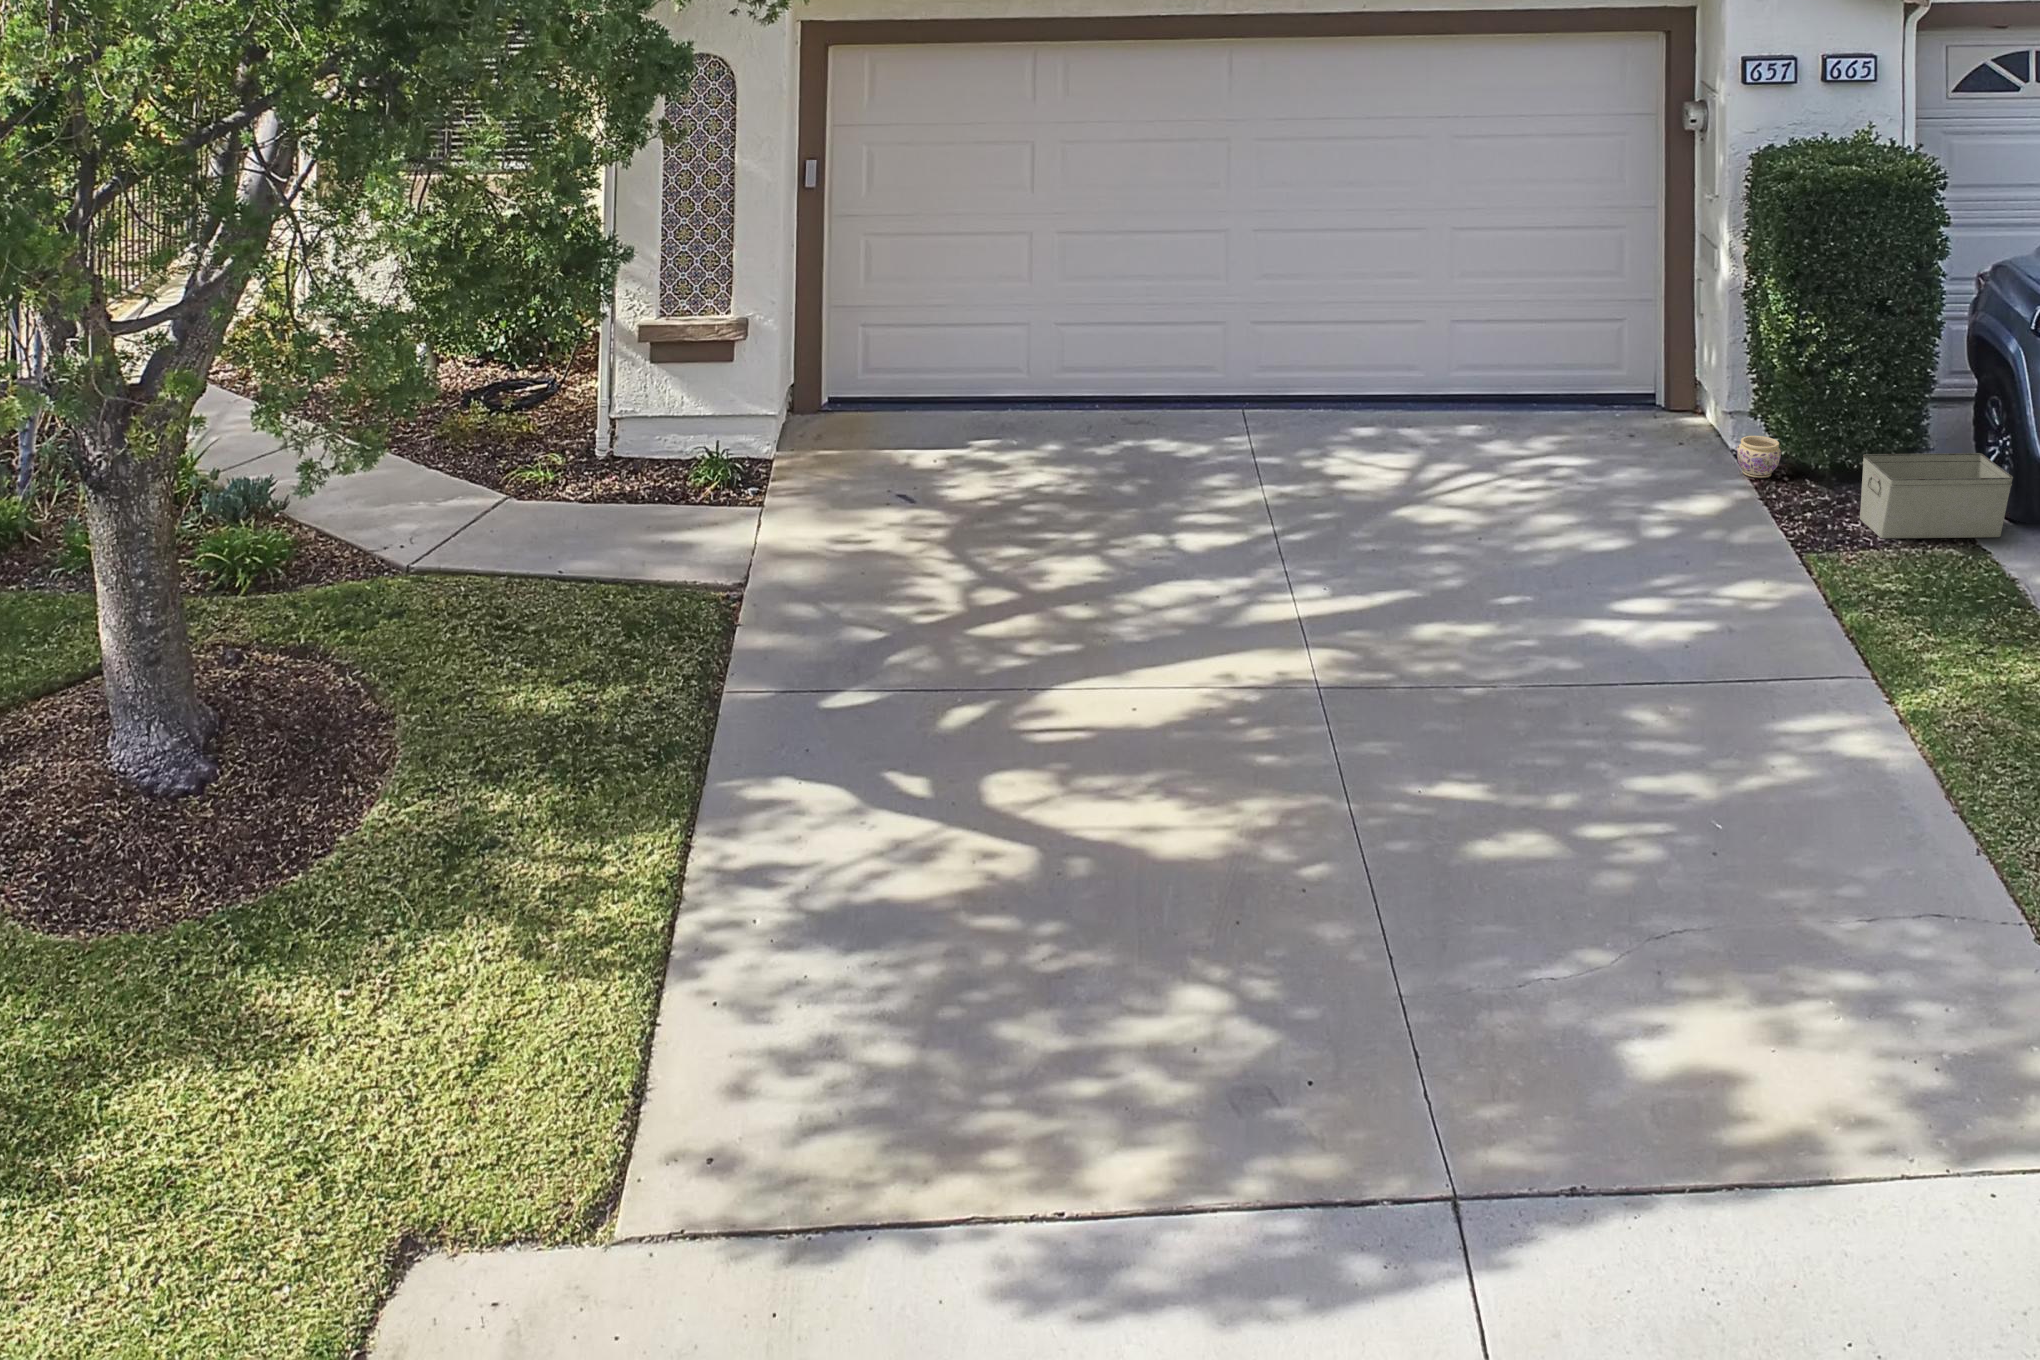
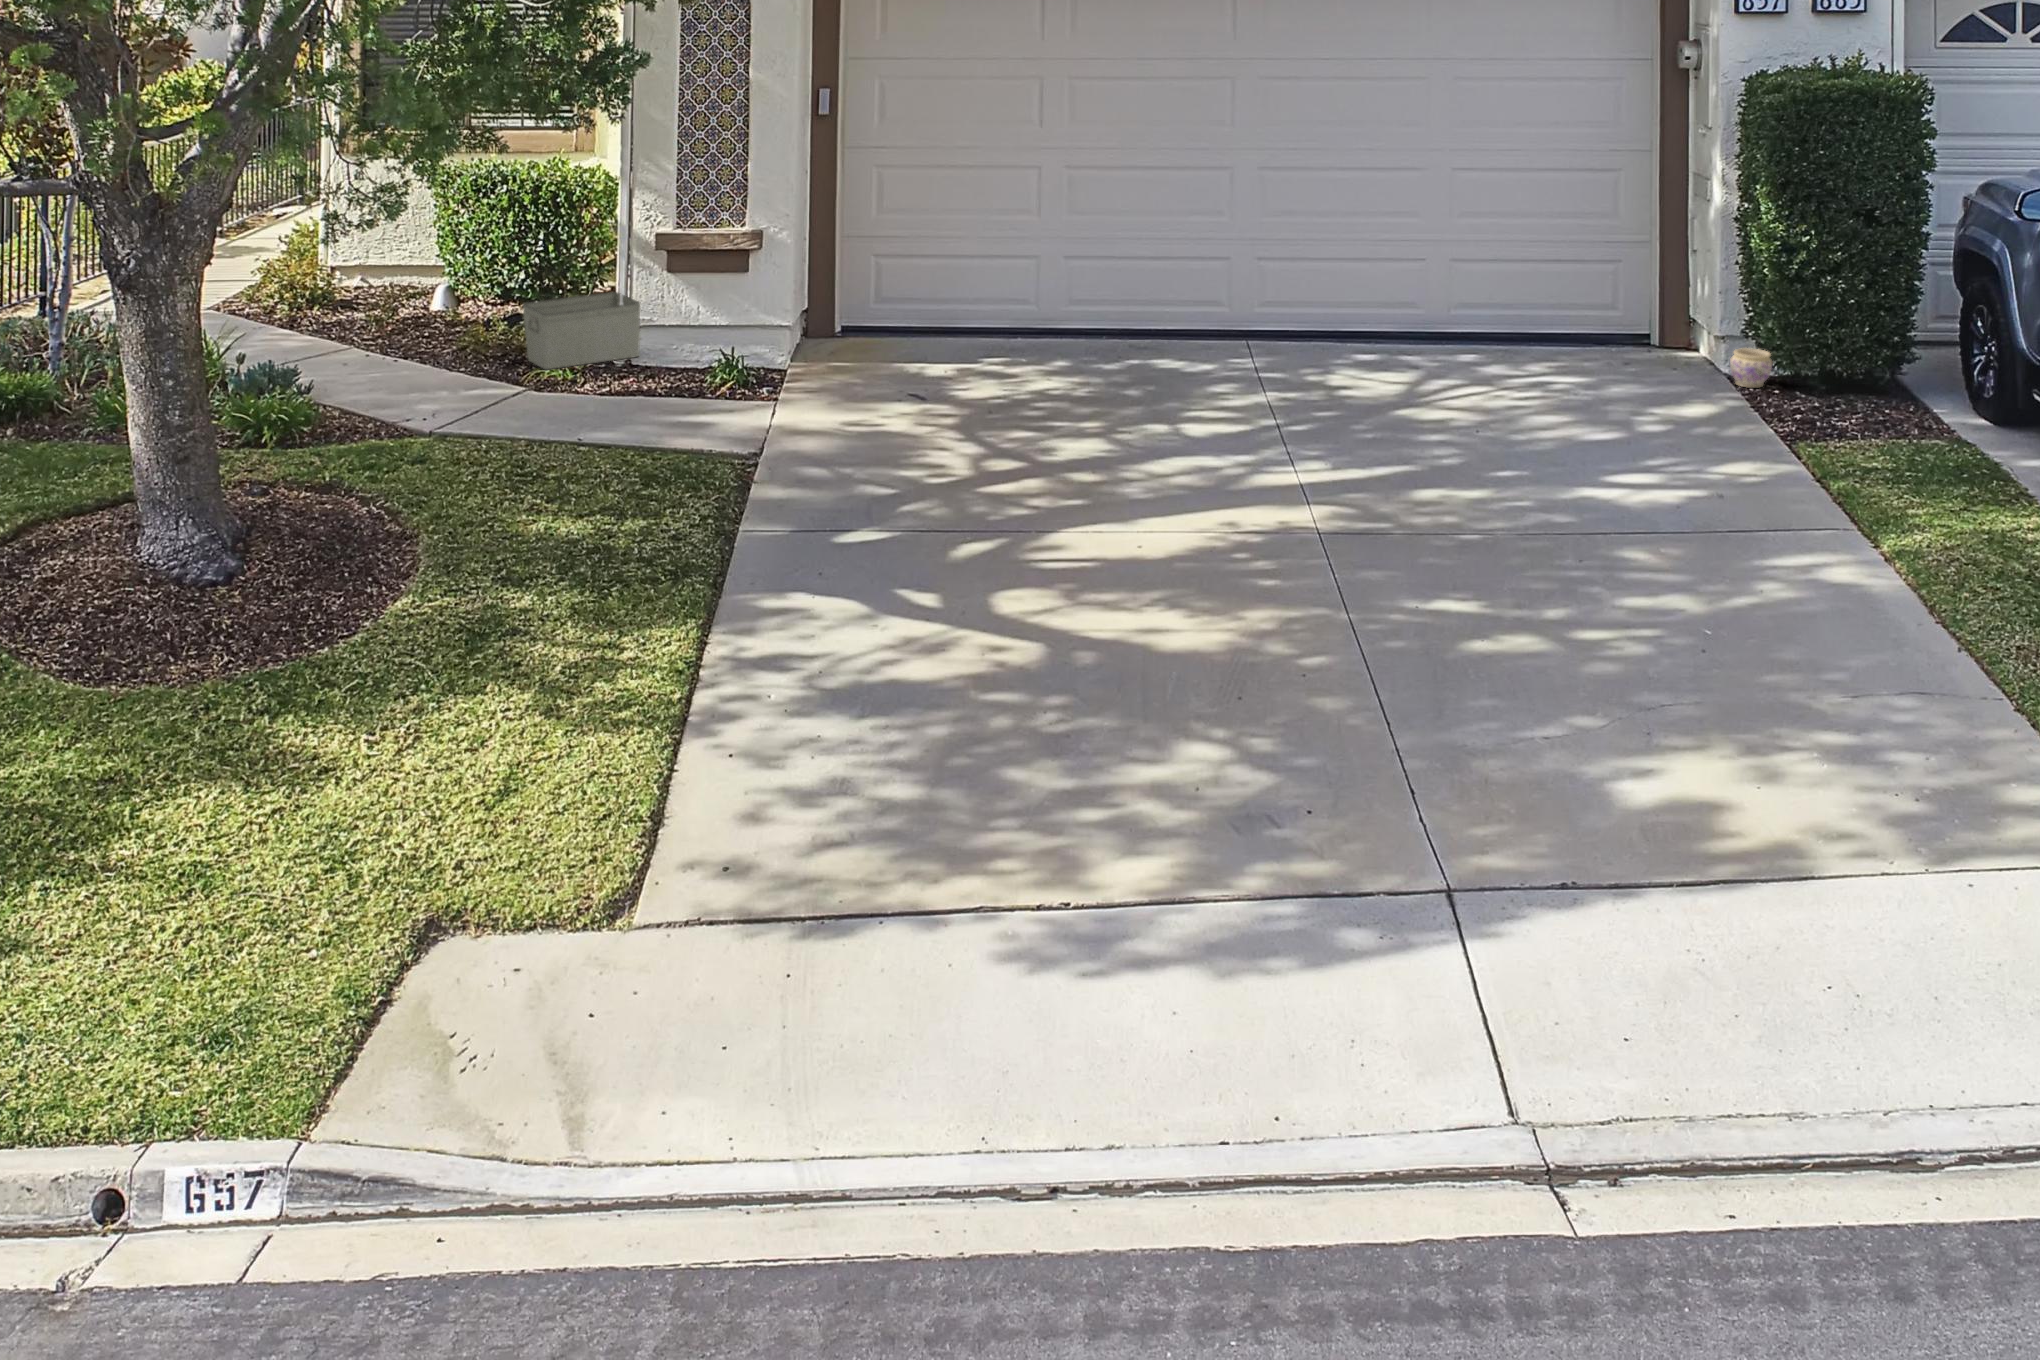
storage bin: present [1860,453,2013,538] -> present [523,292,640,369]

